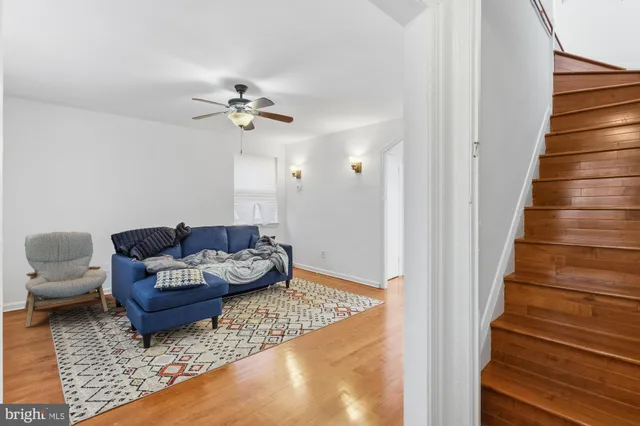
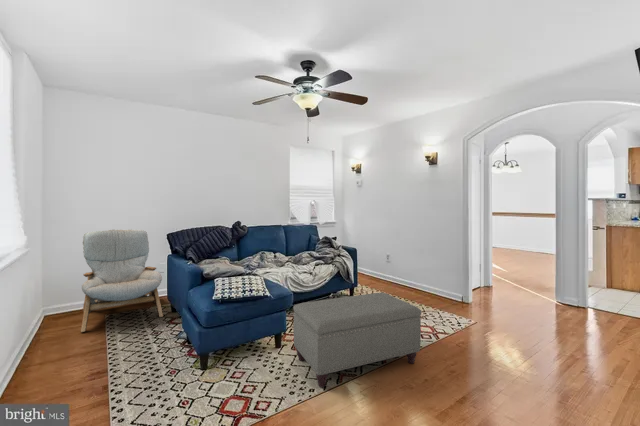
ottoman: none [227,279,331,353] -> present [293,293,422,387]

